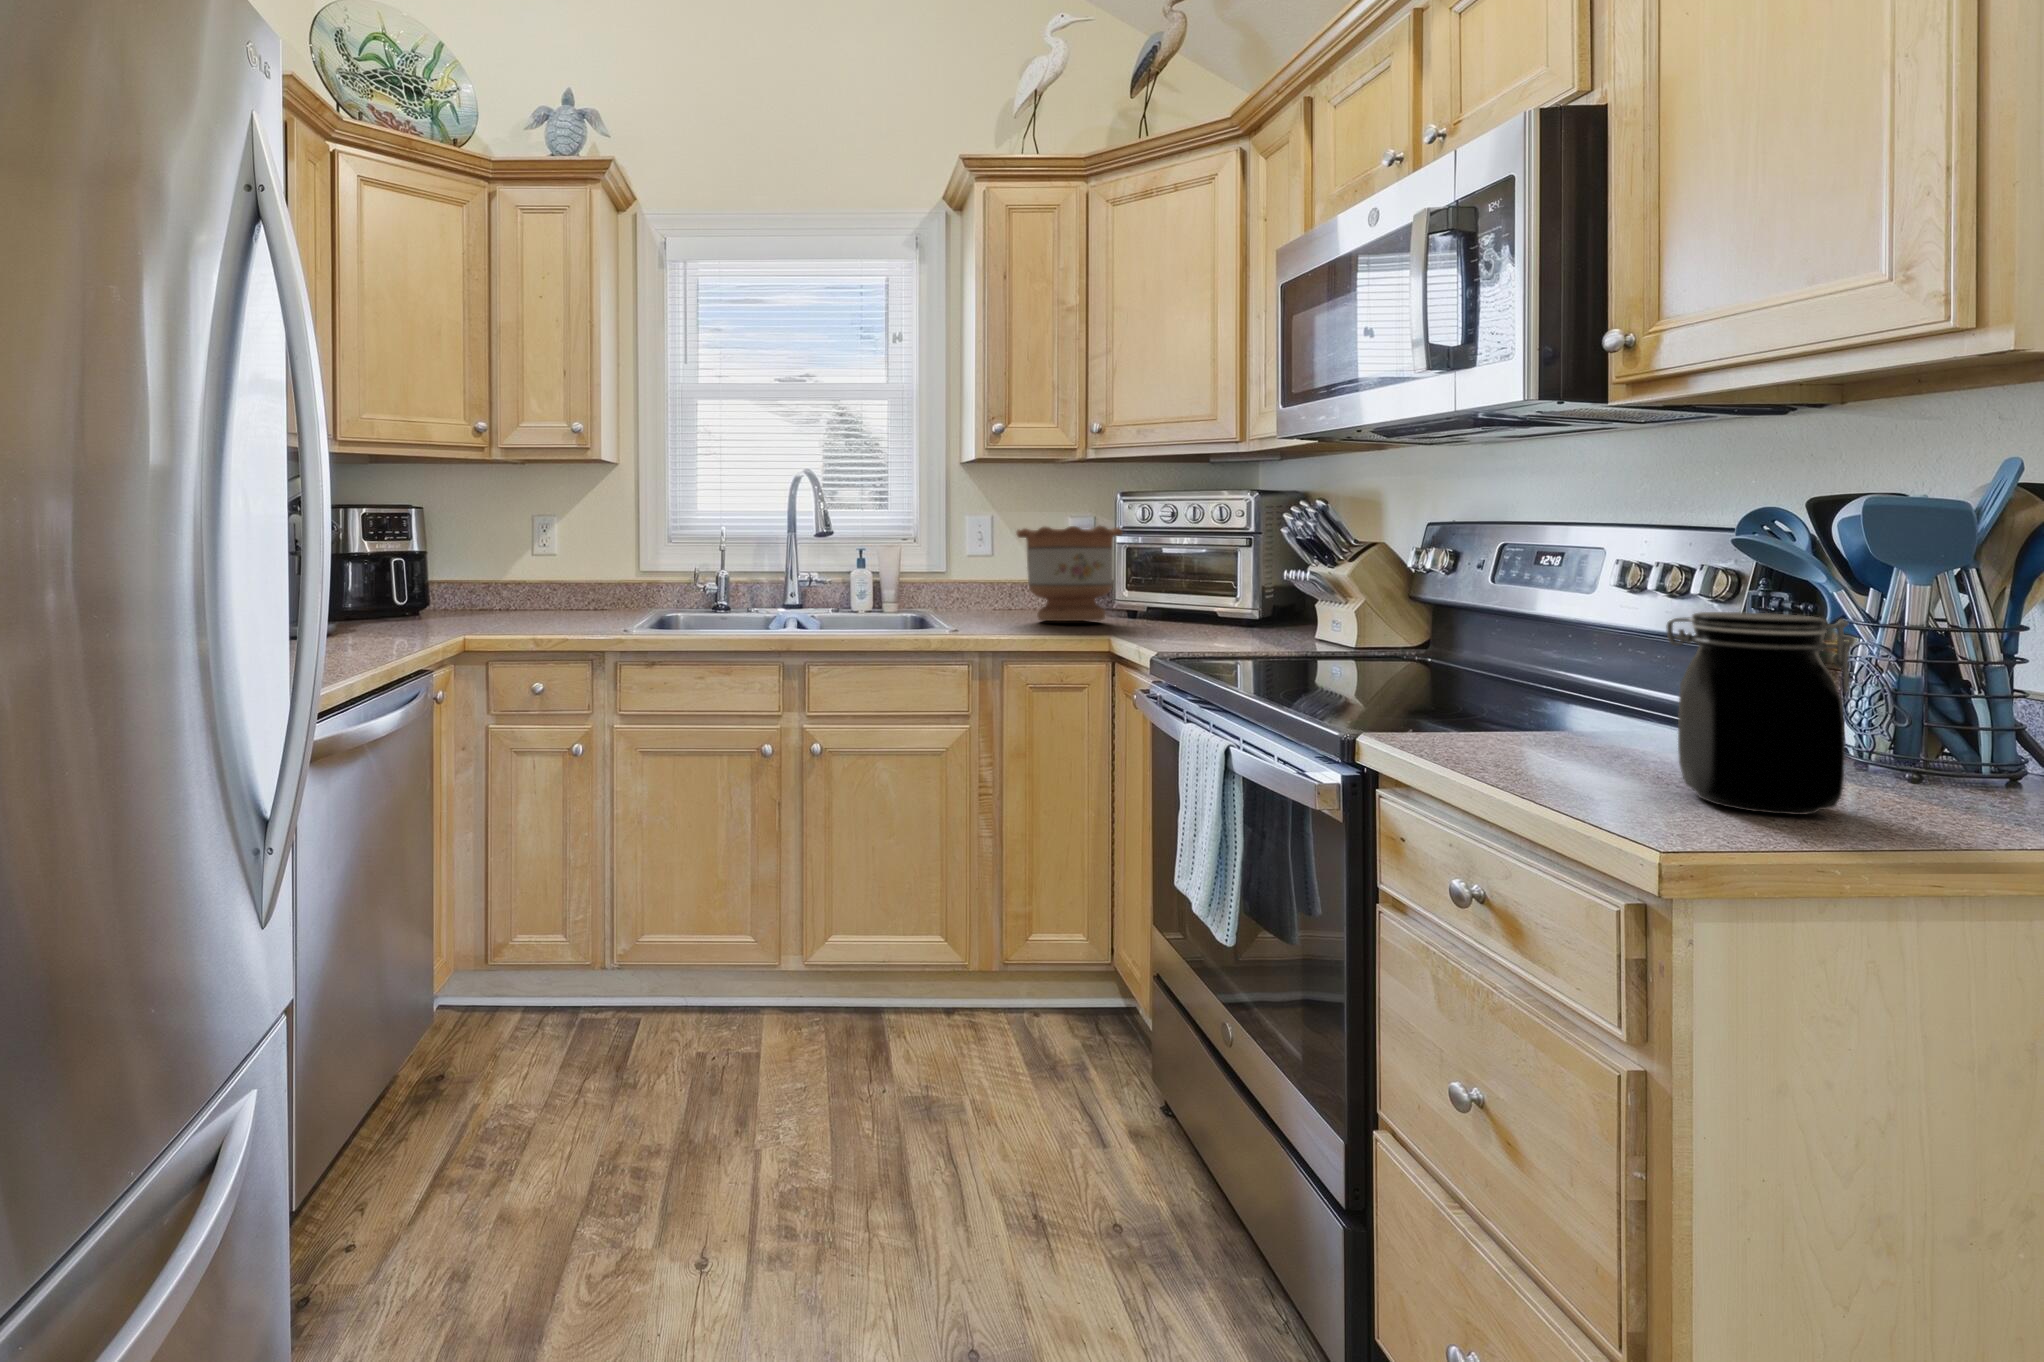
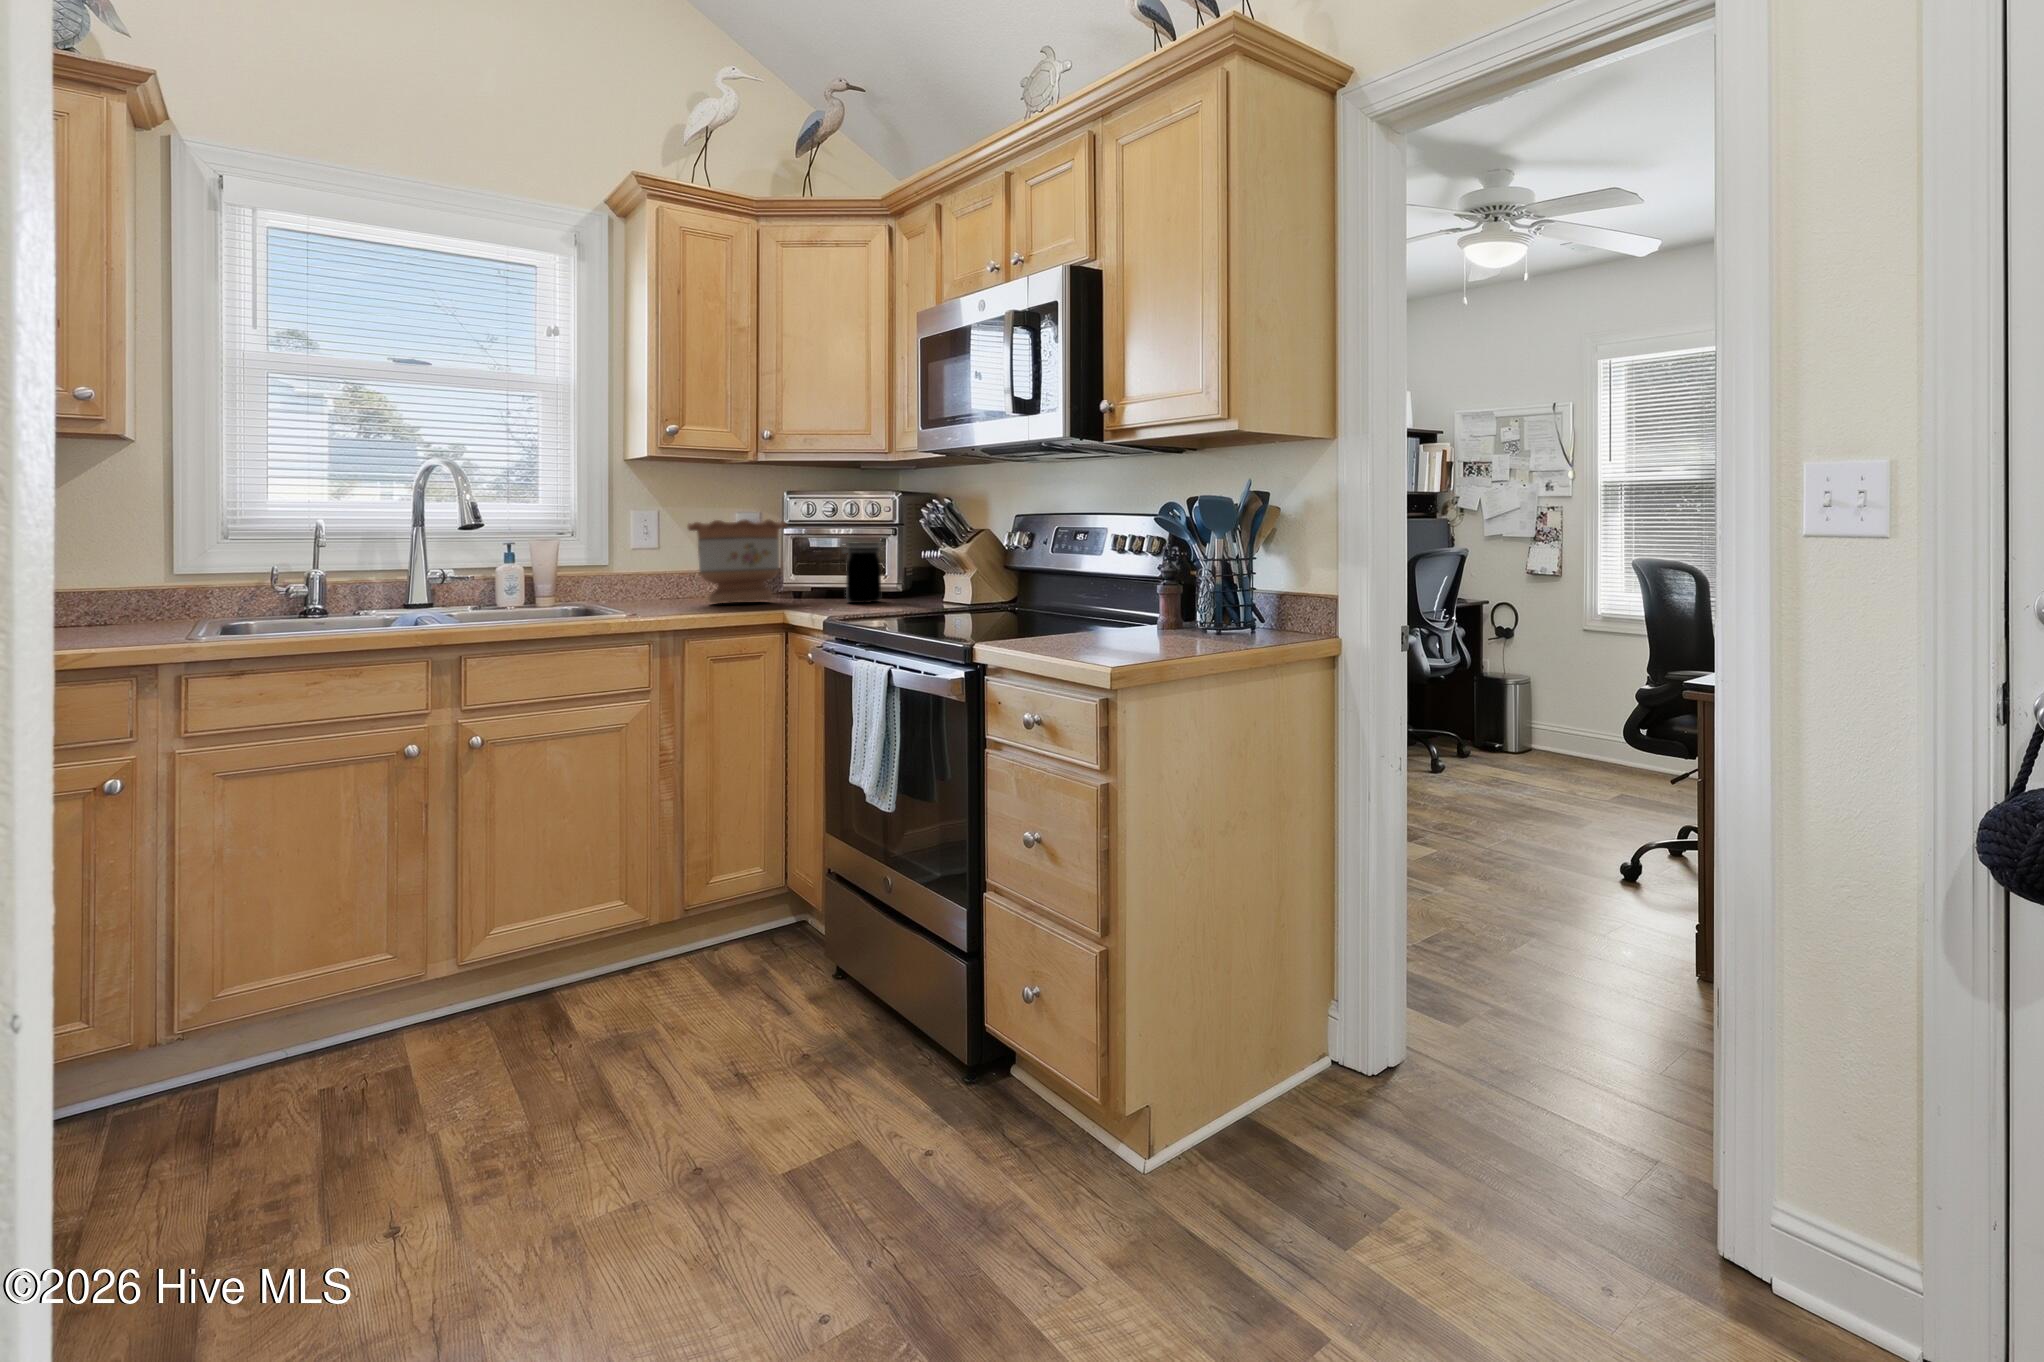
jar: present [1666,612,1854,815] -> present [841,542,884,603]

